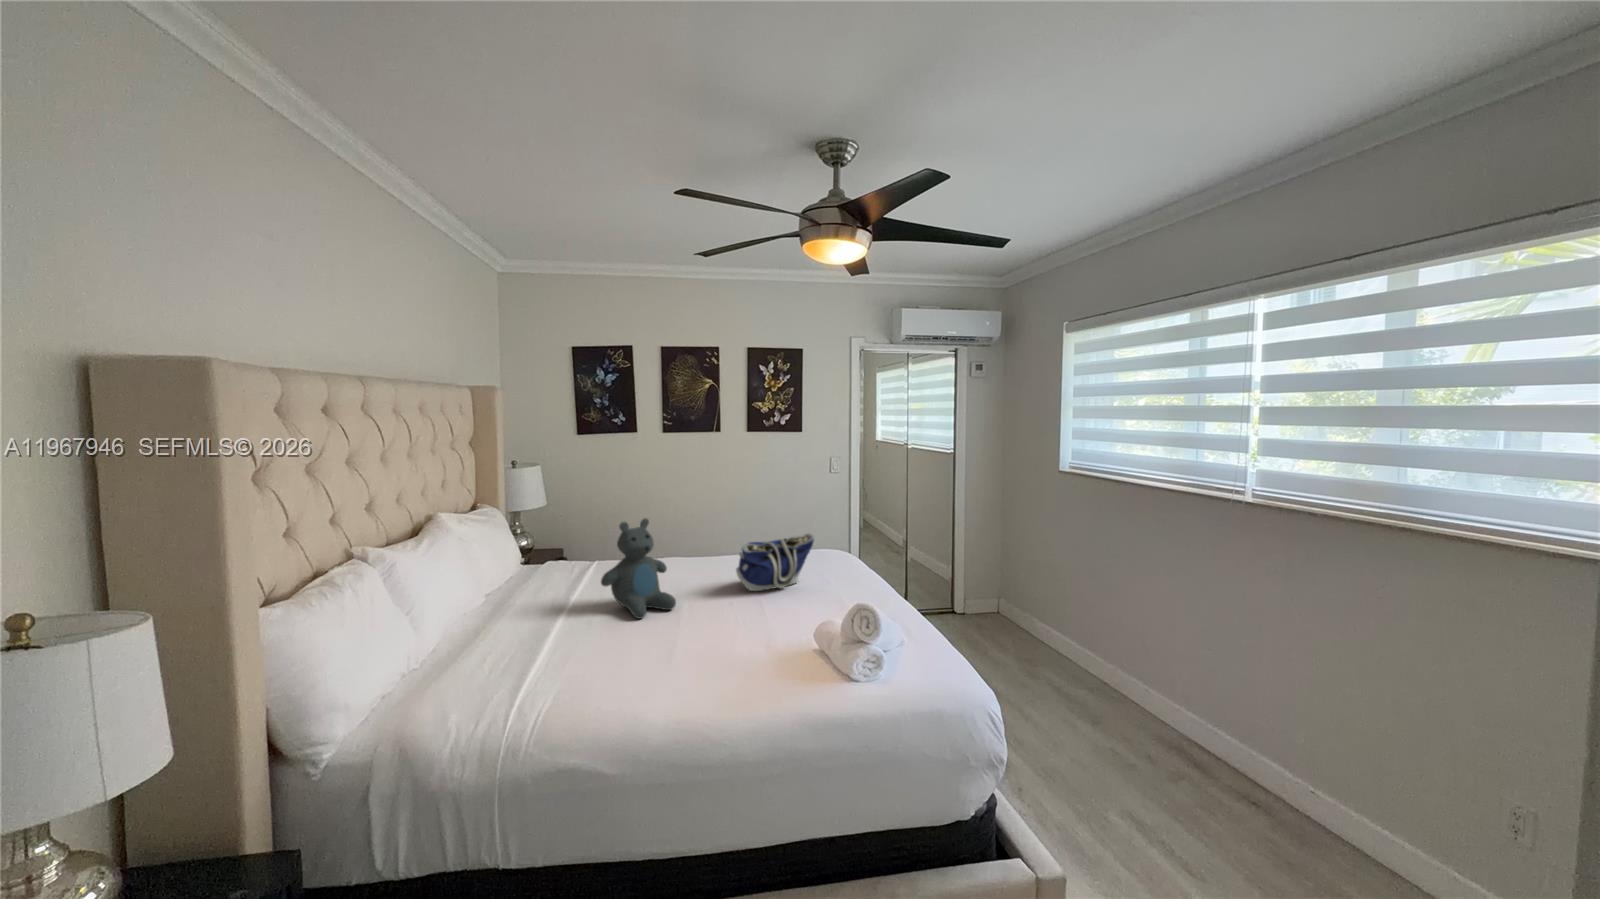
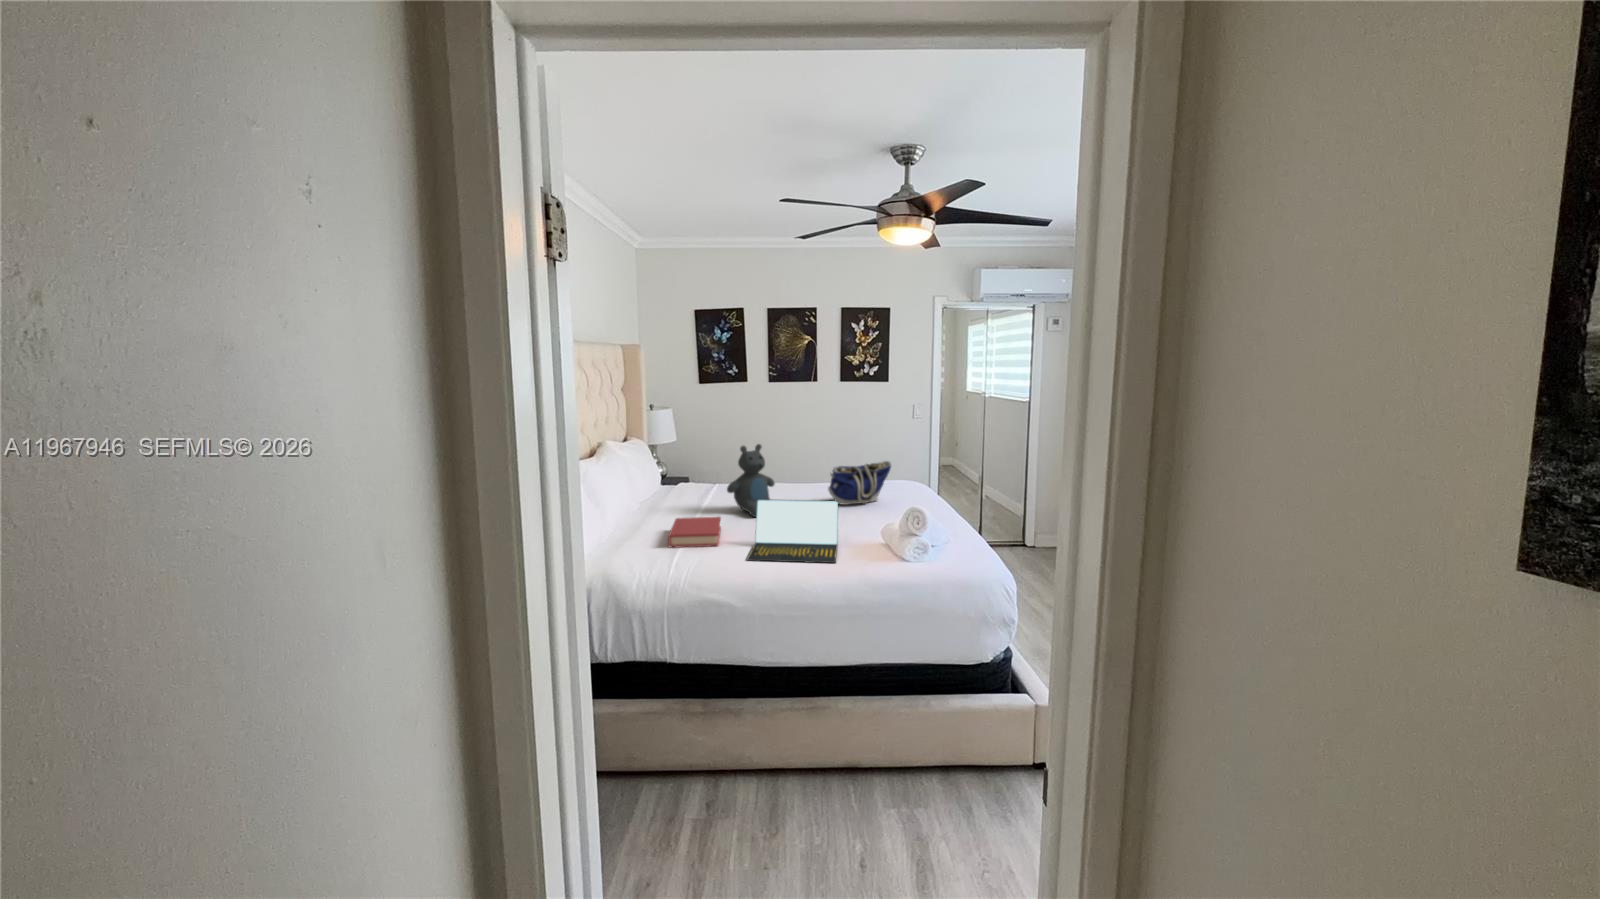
laptop: none [619,605,753,710] -> present [747,499,838,563]
hardback book: none [501,627,588,688] -> present [668,517,721,547]

